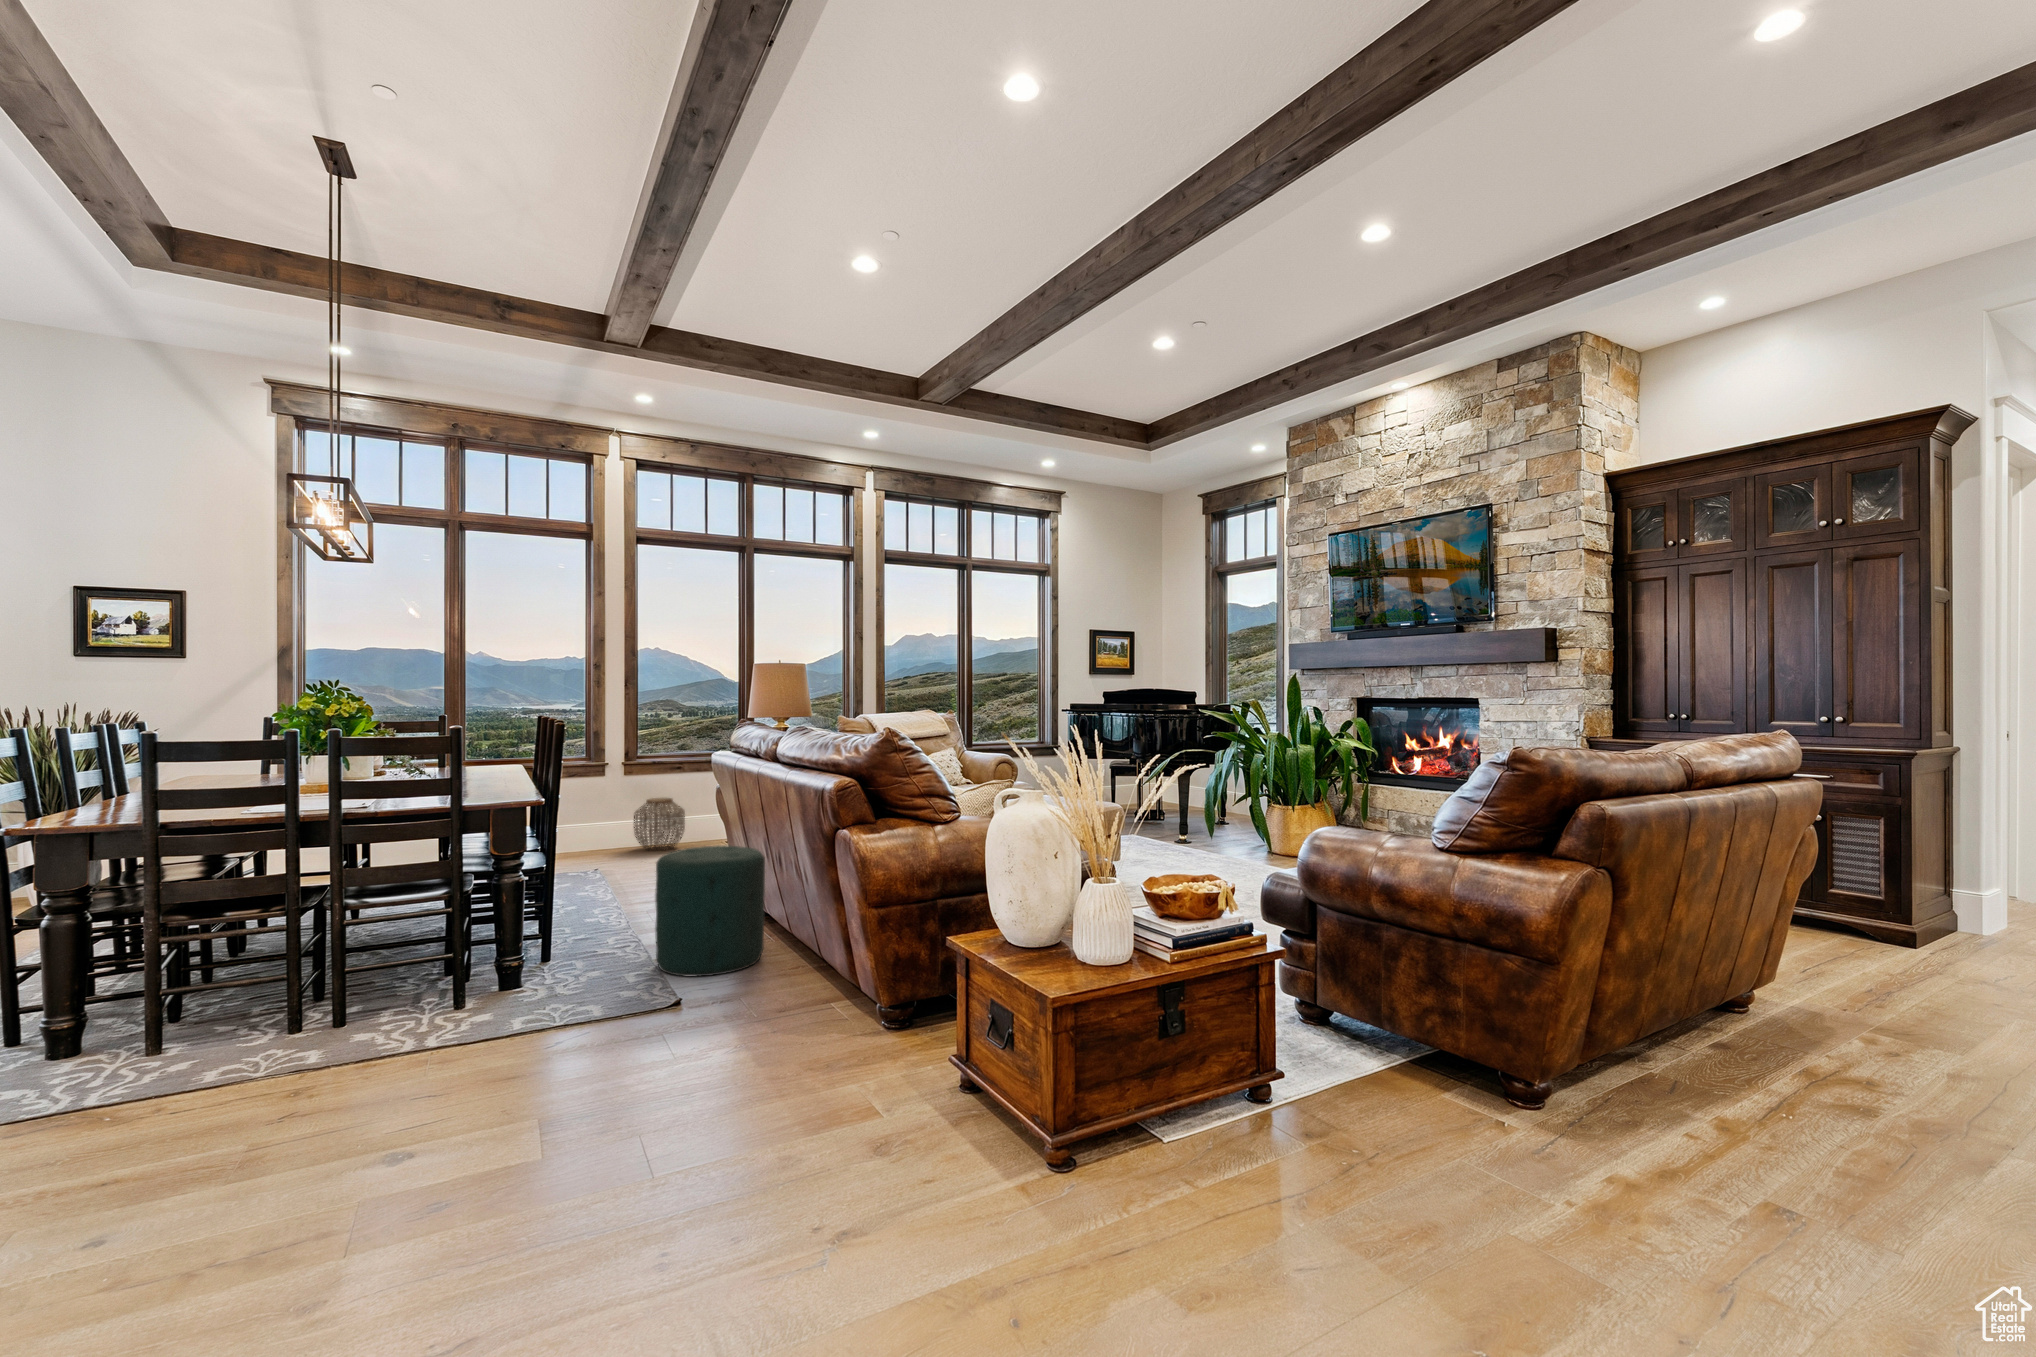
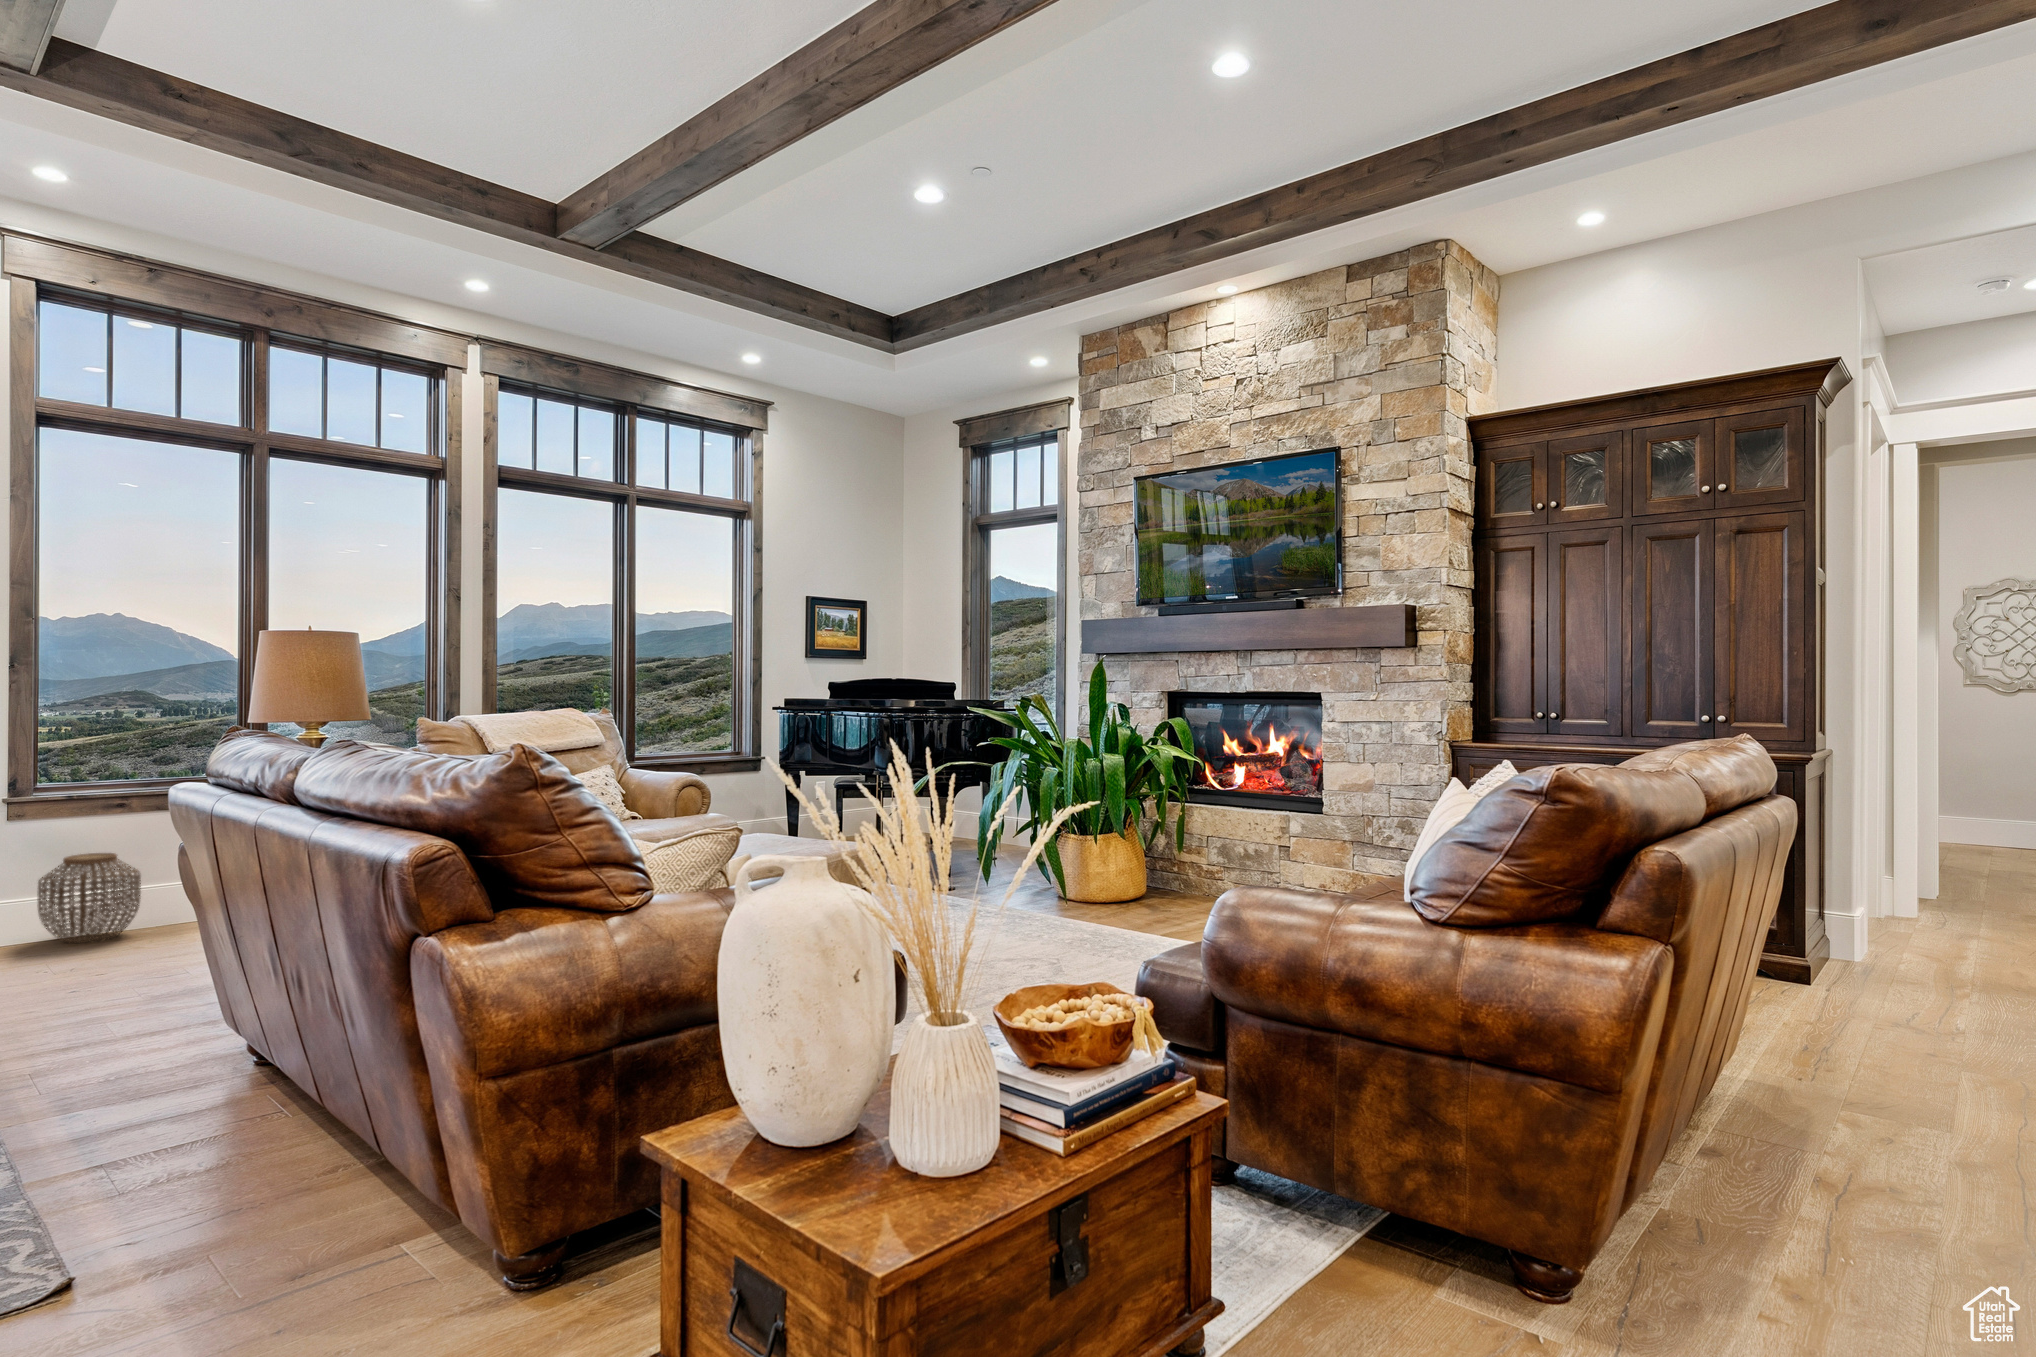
ottoman: present [655,845,765,977] -> none [36,952,273,1210]

